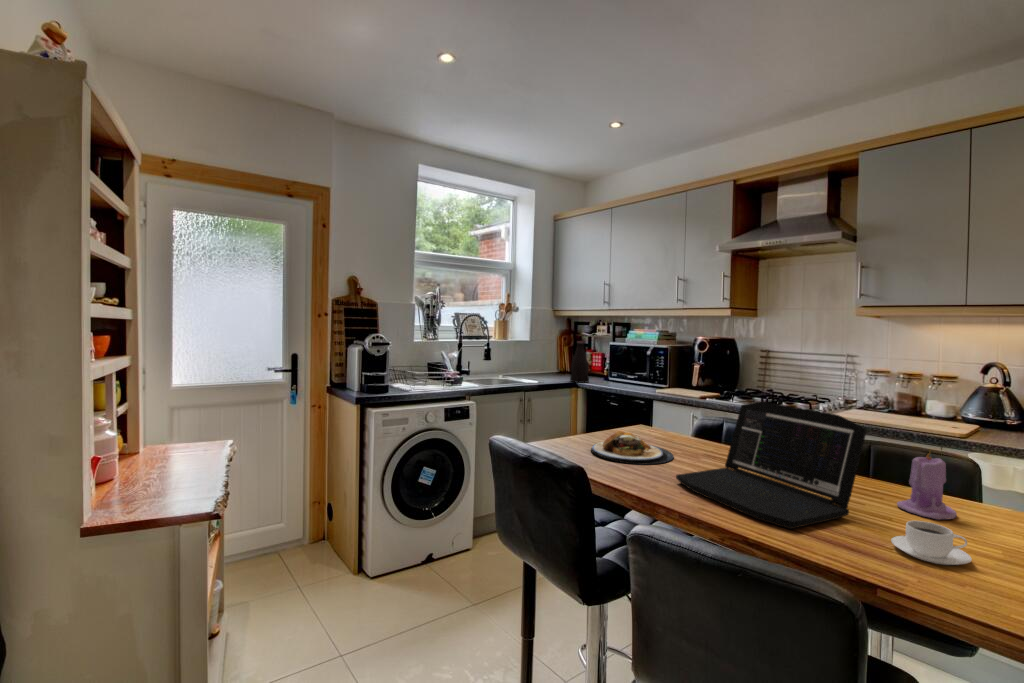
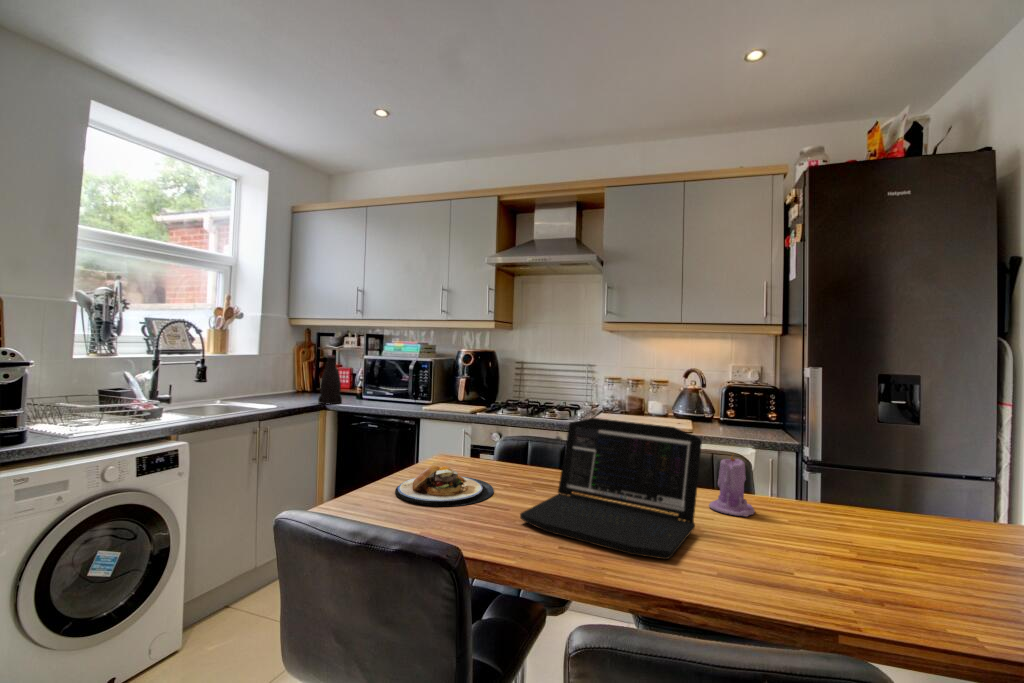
coffee cup: present [891,521,972,565] -> none [747,526,815,568]

